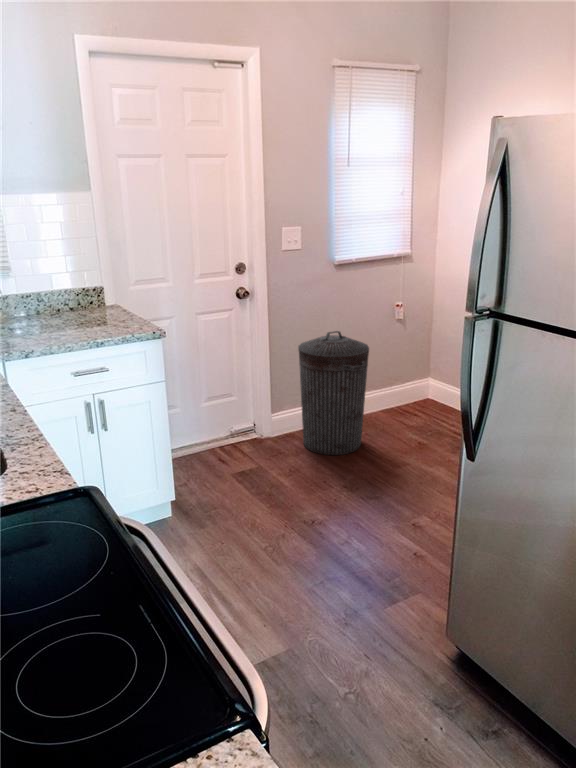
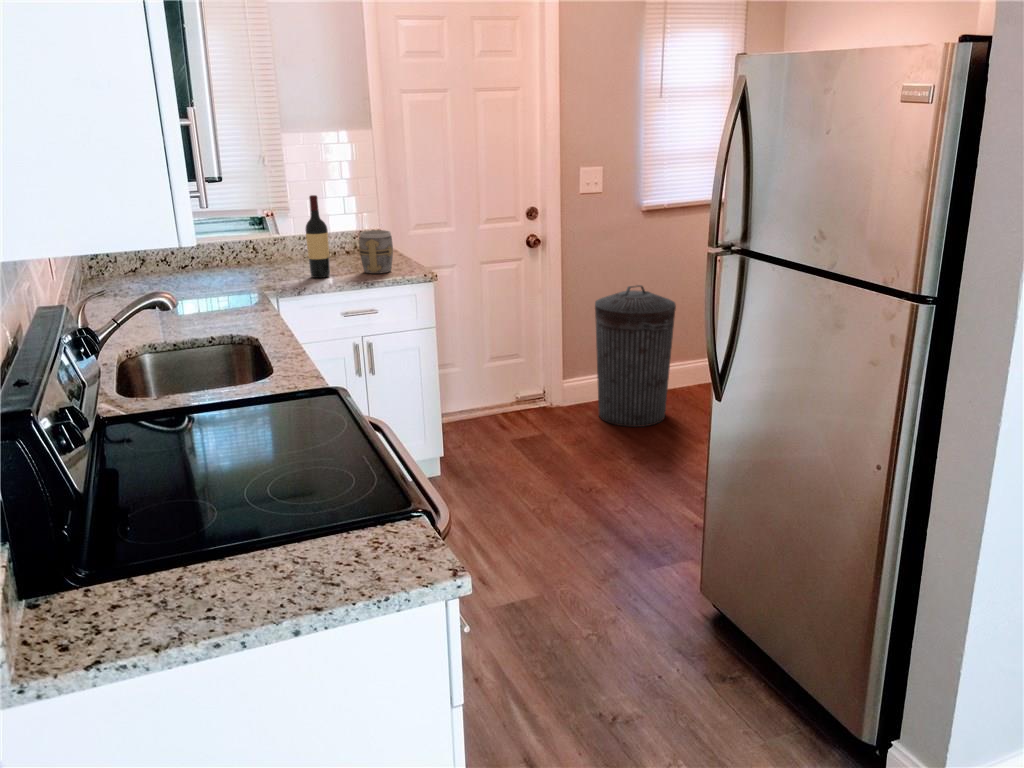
wine bottle: none [32,257,58,338] -> present [305,195,330,278]
mug: none [86,289,120,331] -> present [359,230,393,274]

